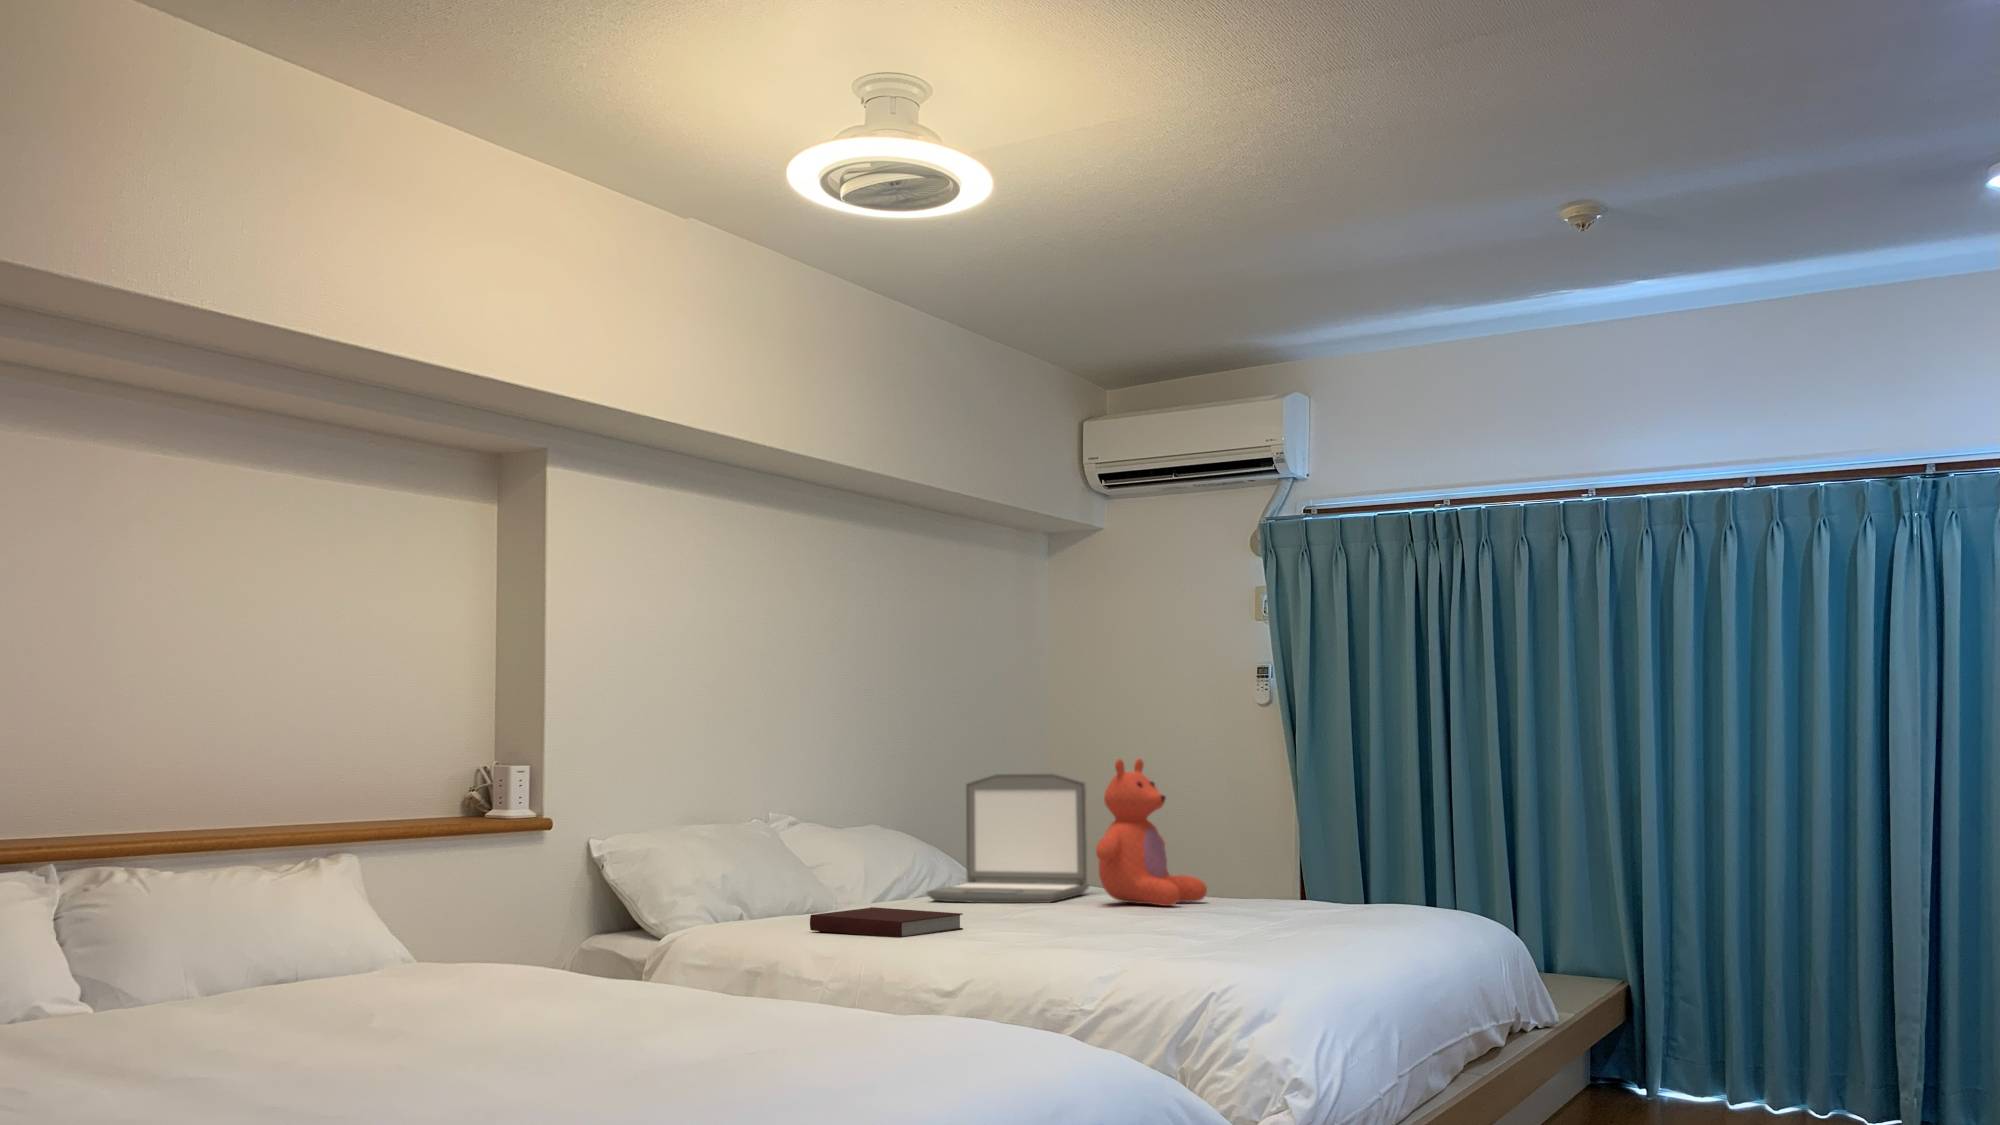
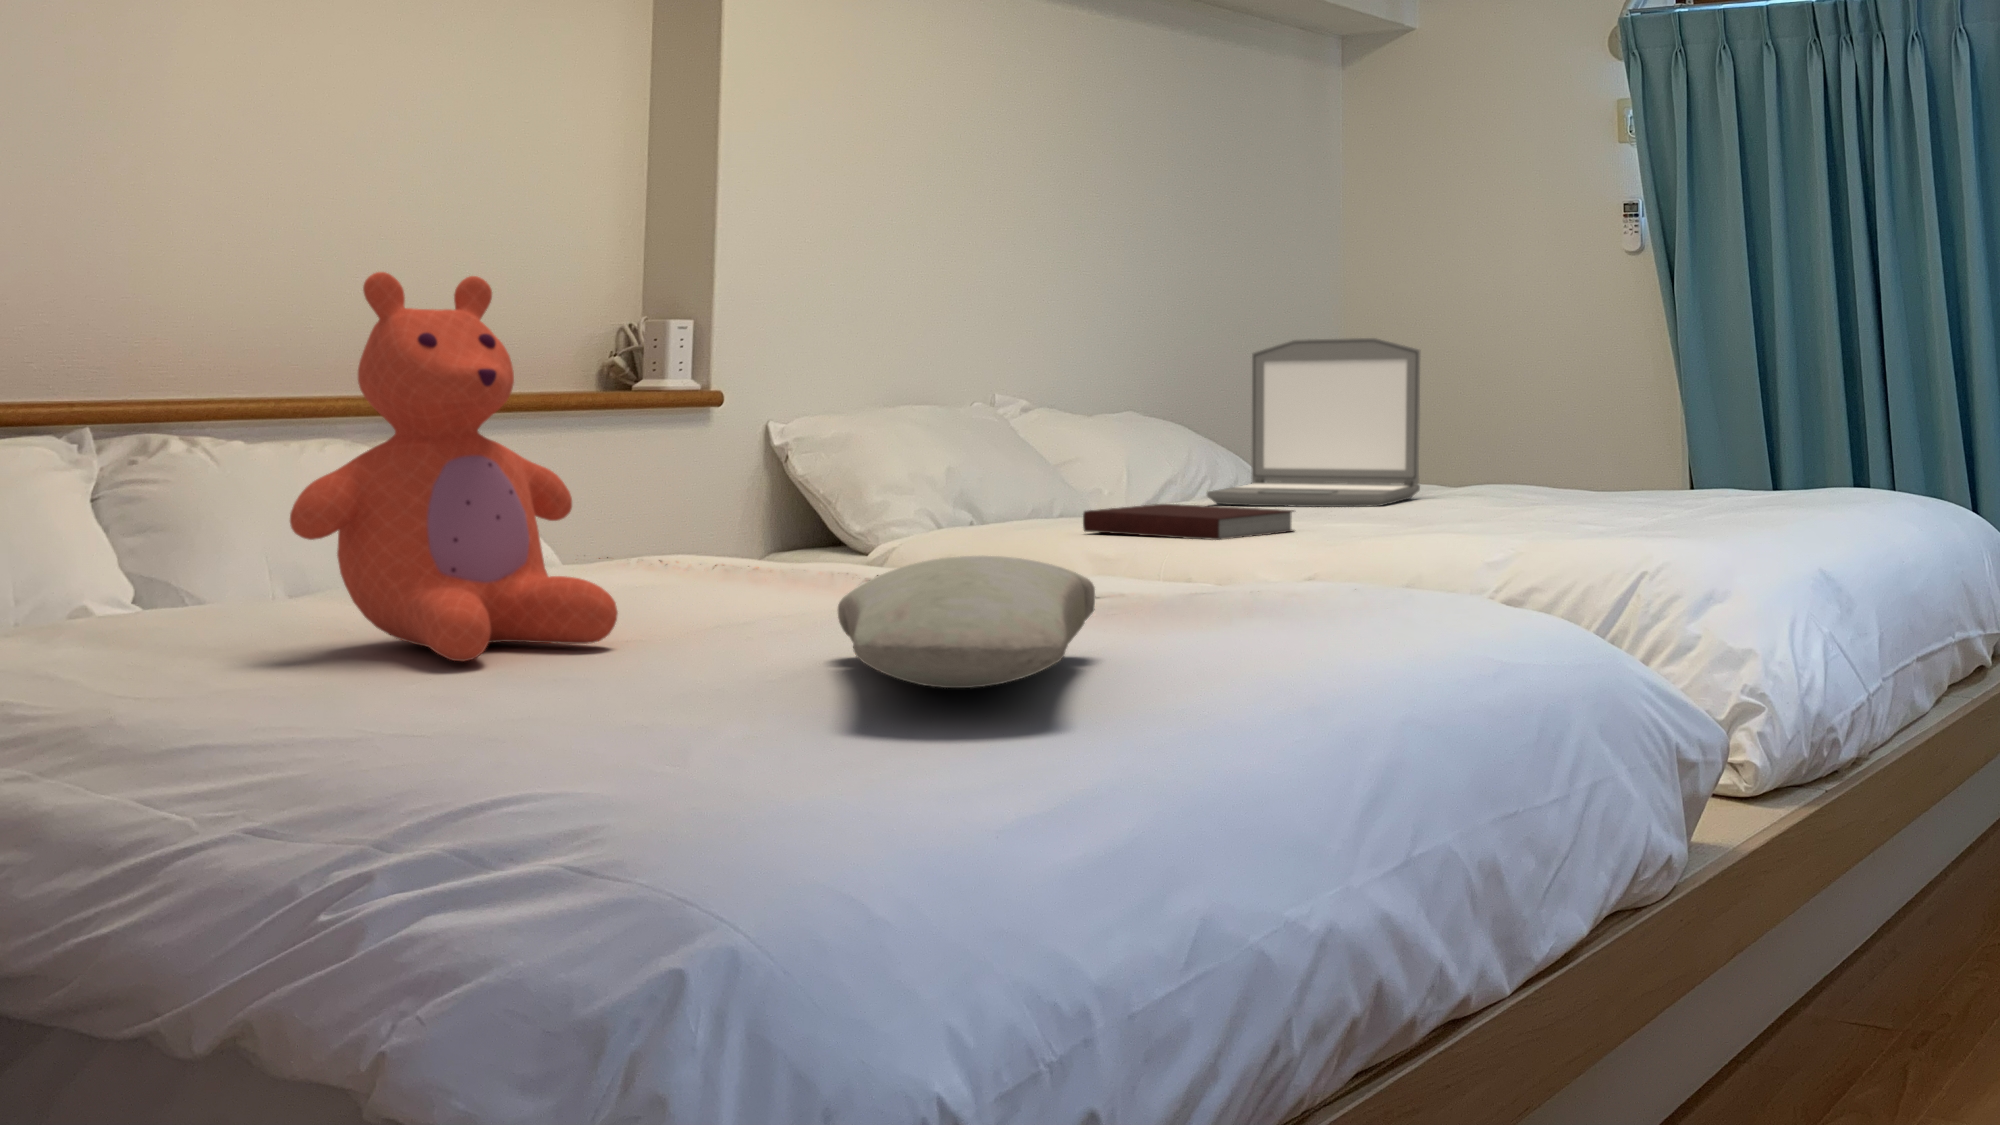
teddy bear: present [1096,759,1207,906] -> present [290,272,618,661]
pillow: none [576,967,761,1059] -> present [838,556,1095,688]

